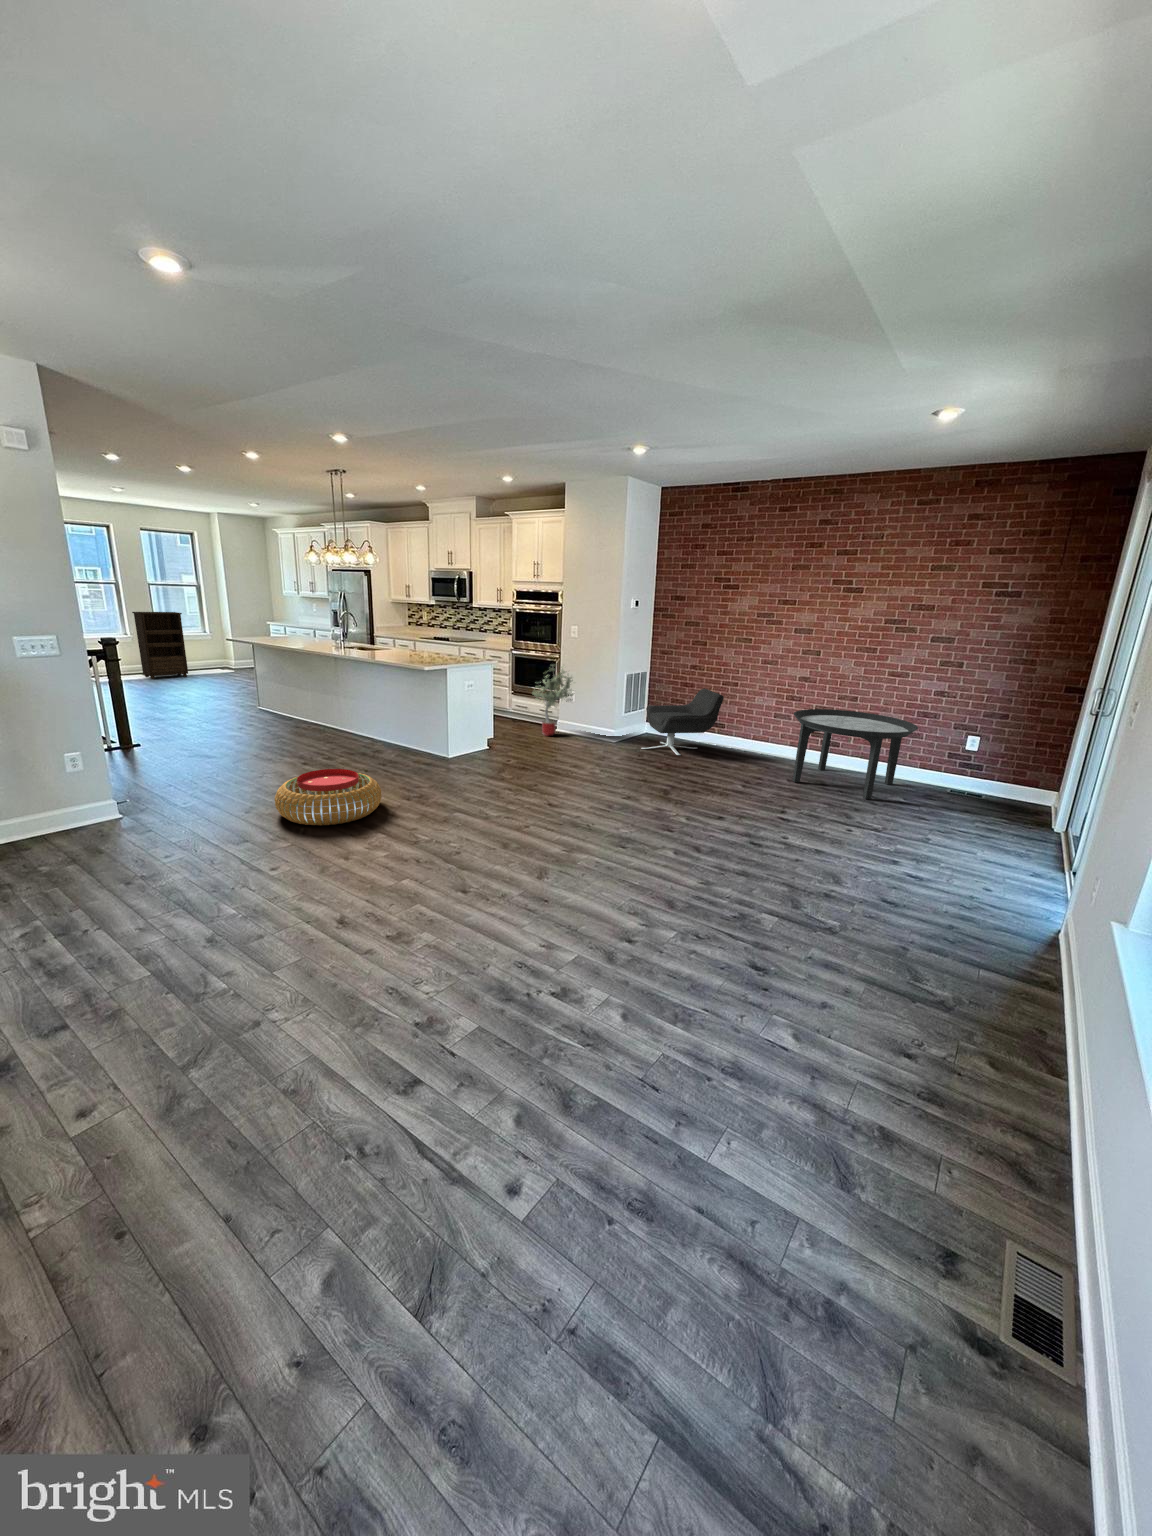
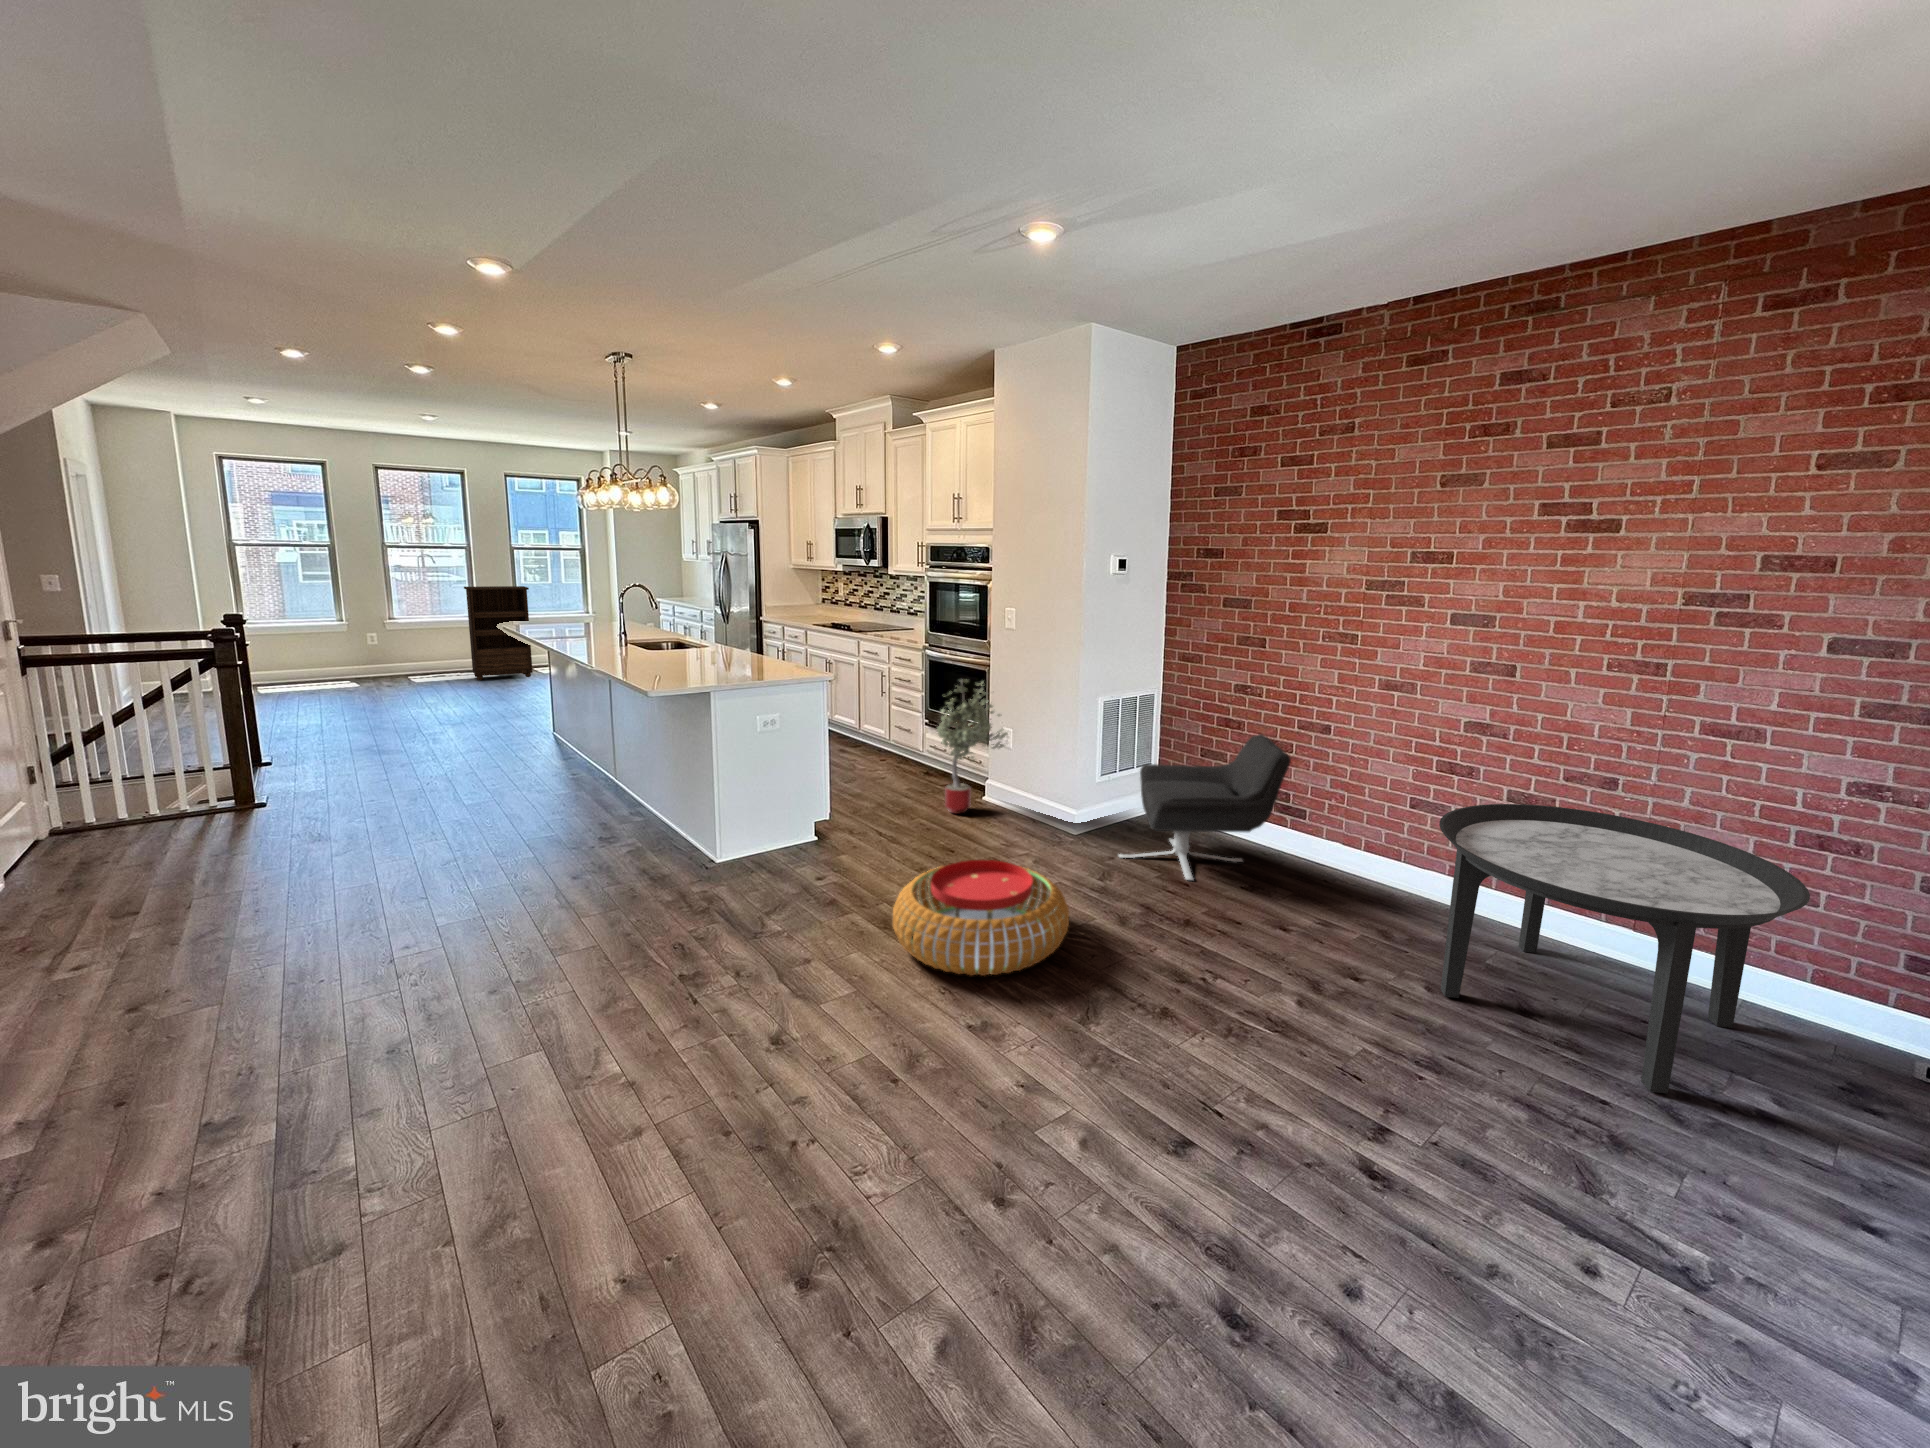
pouf: present [275,769,382,825] -> present [893,860,1069,976]

